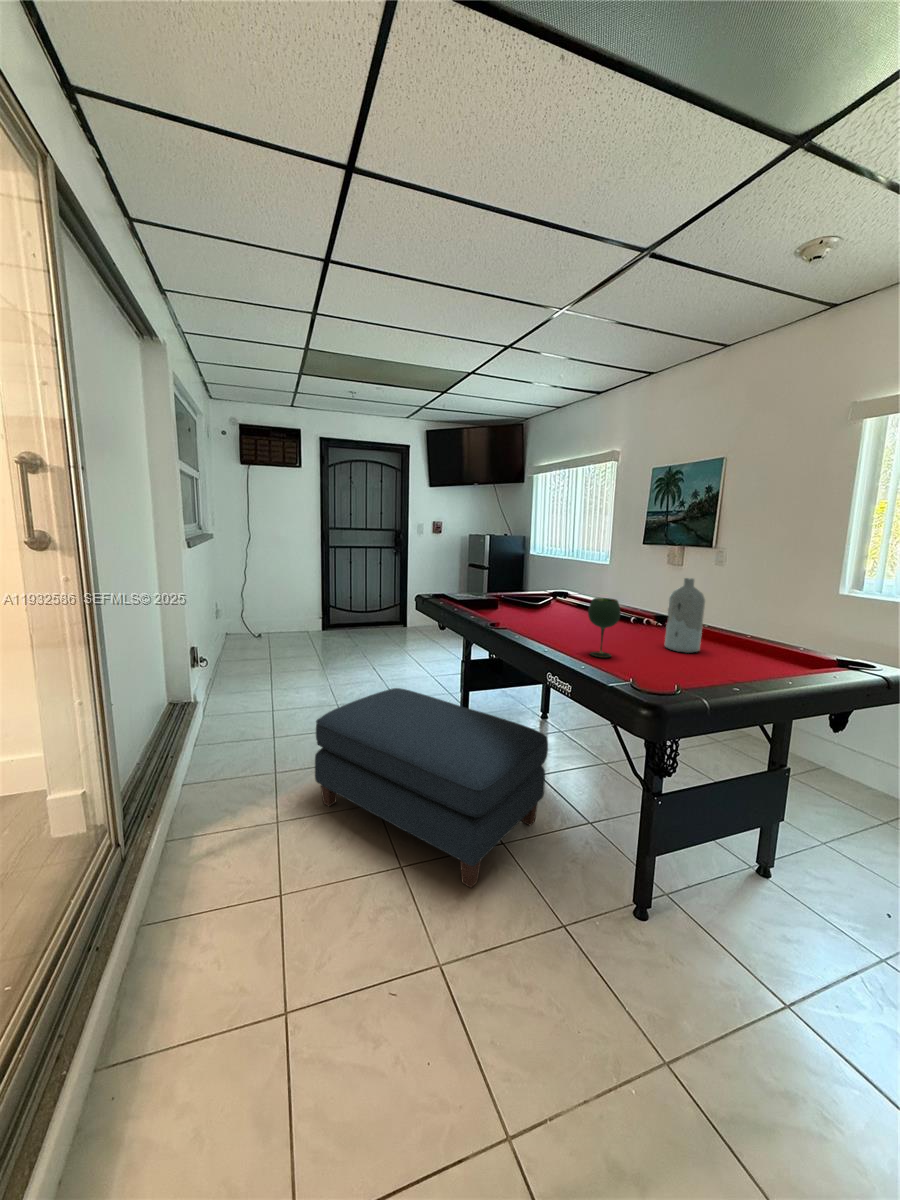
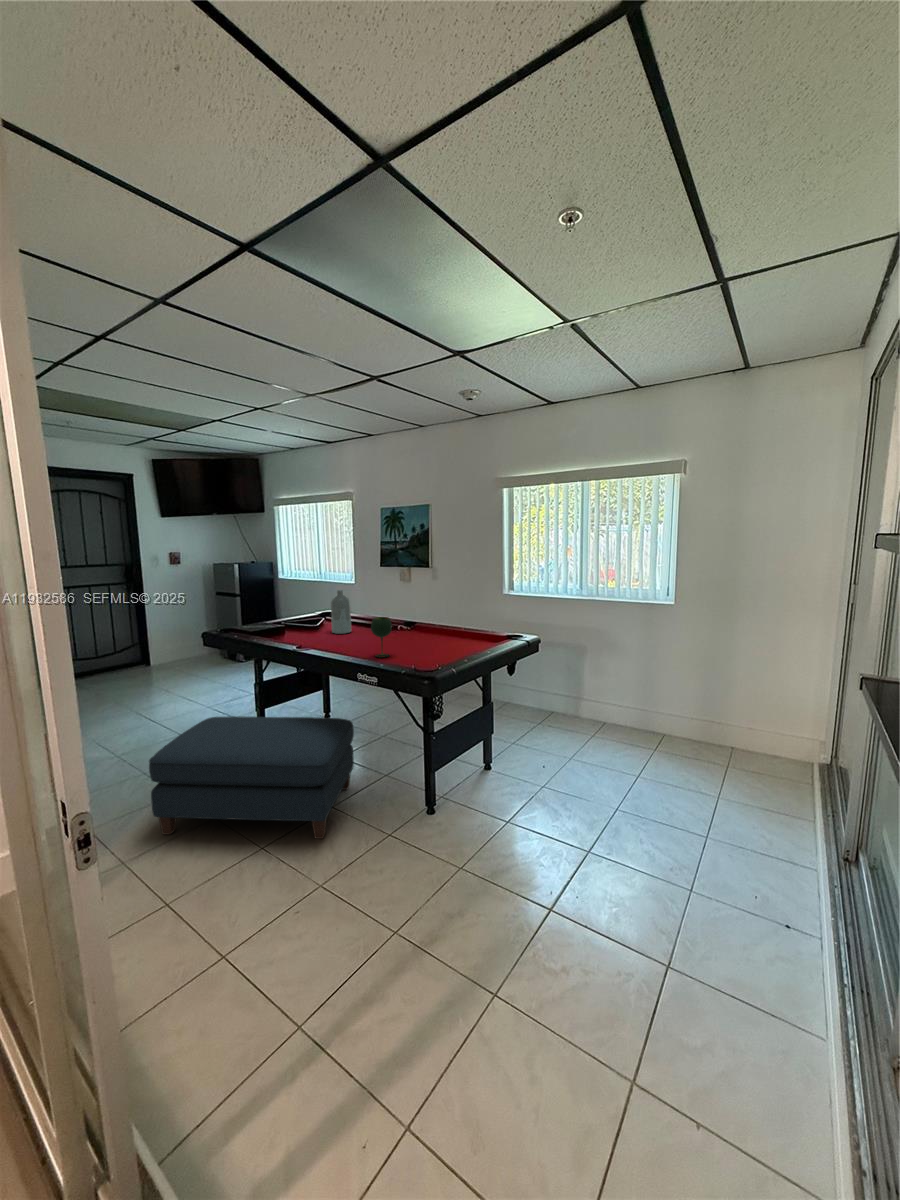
bottle: present [665,578,705,653] -> present [331,590,351,634]

